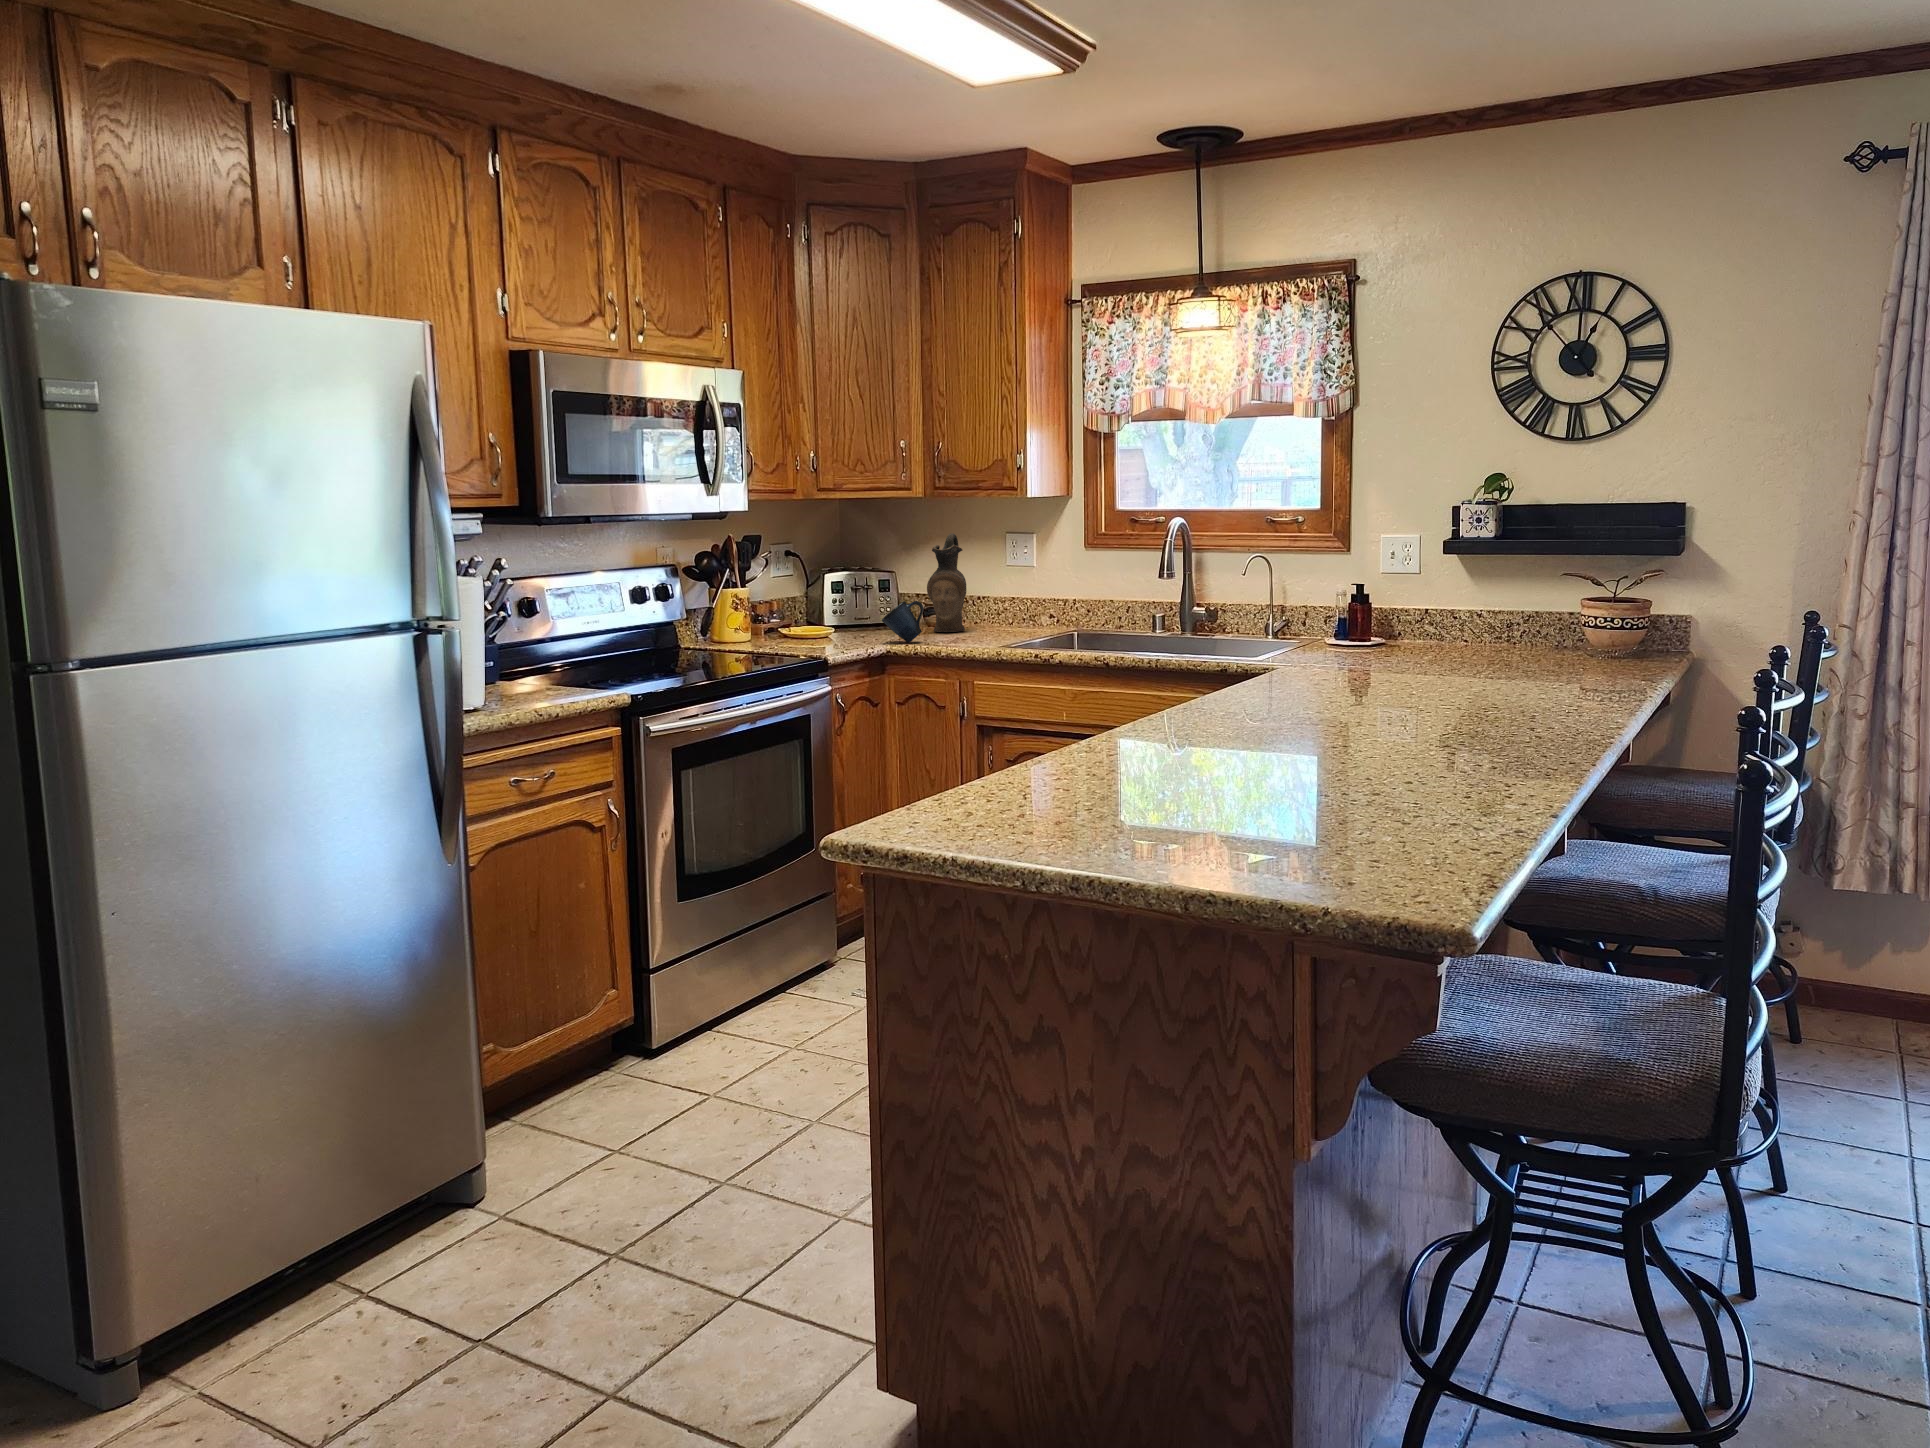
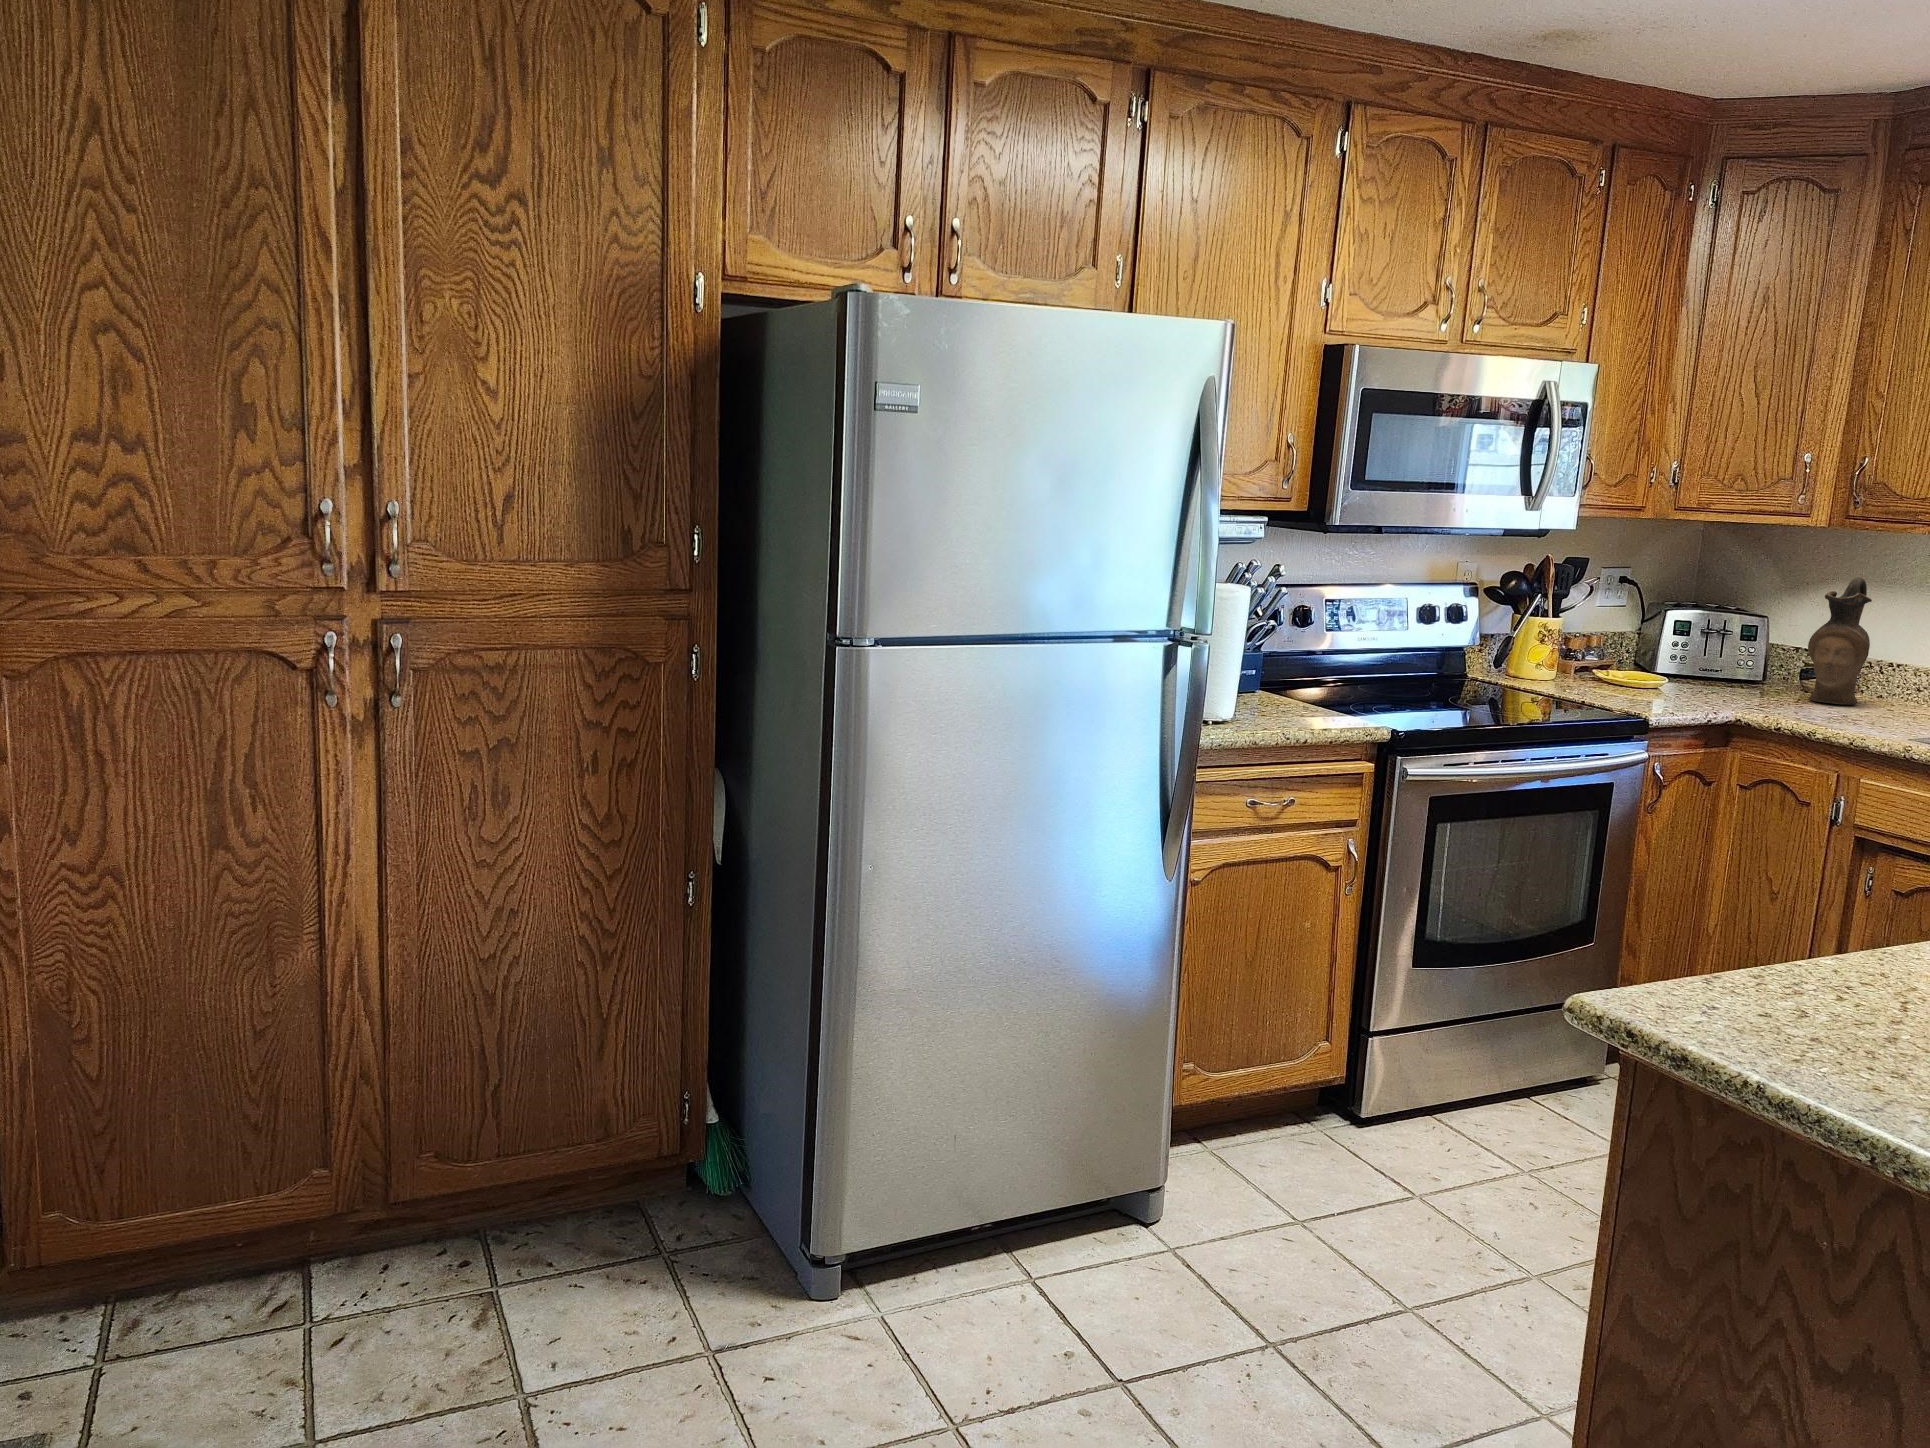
mug: present [882,601,924,643] -> none [1734,658,1798,711]

